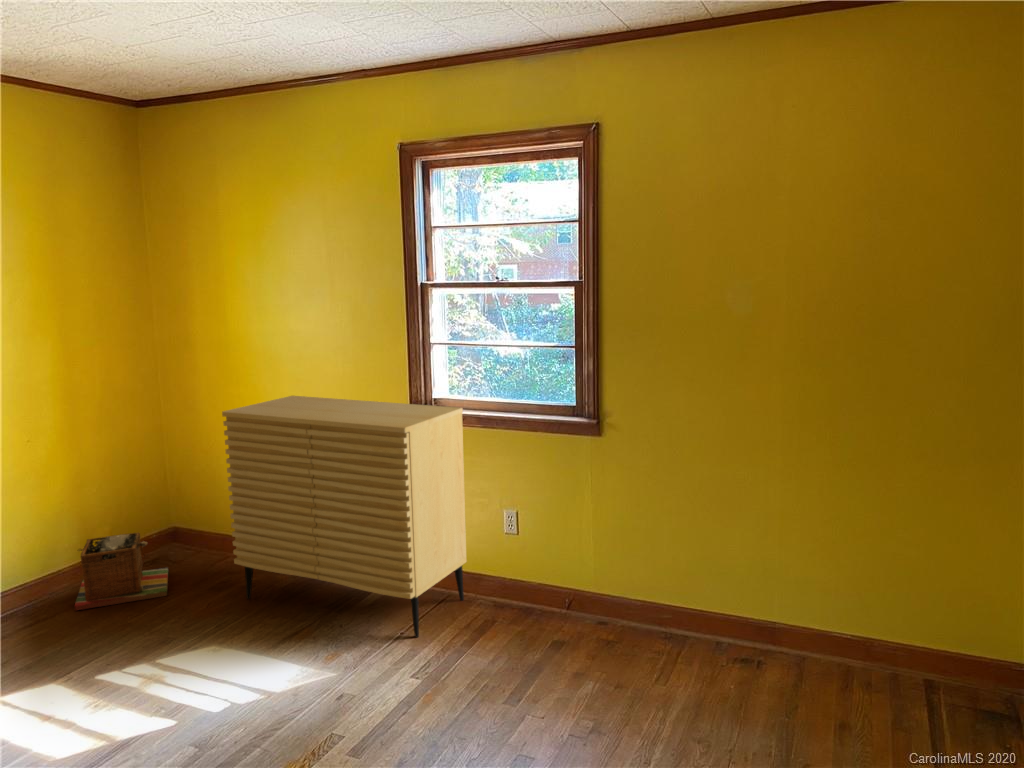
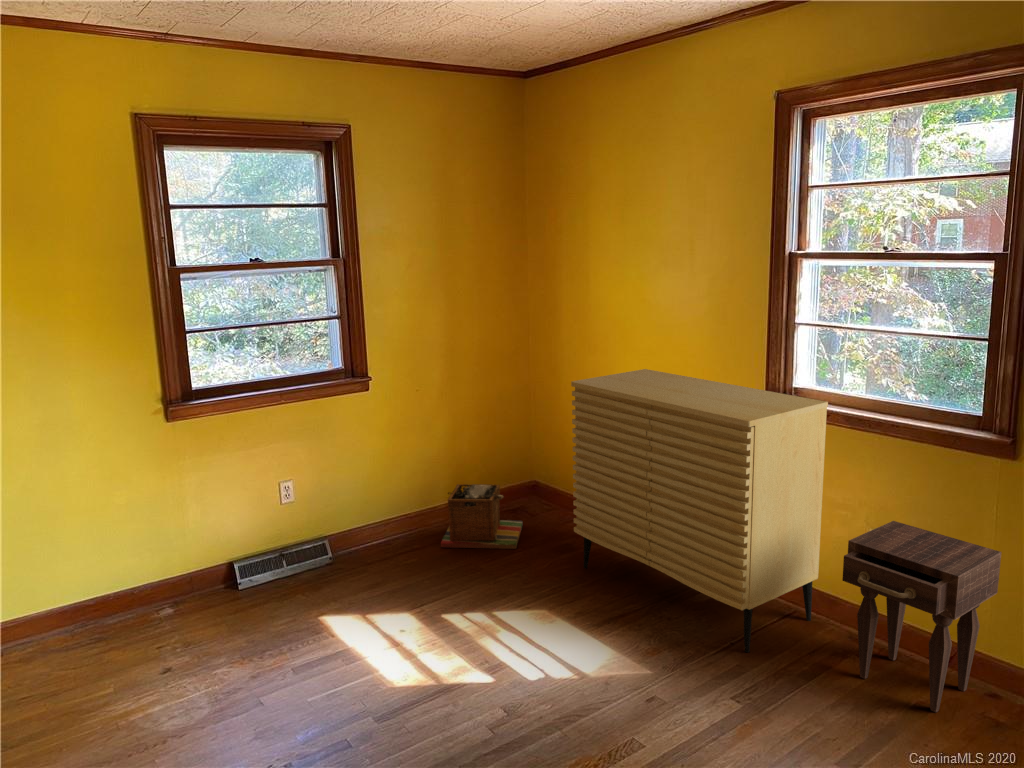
nightstand: none [490,500,599,646] -> present [842,521,1001,712]

